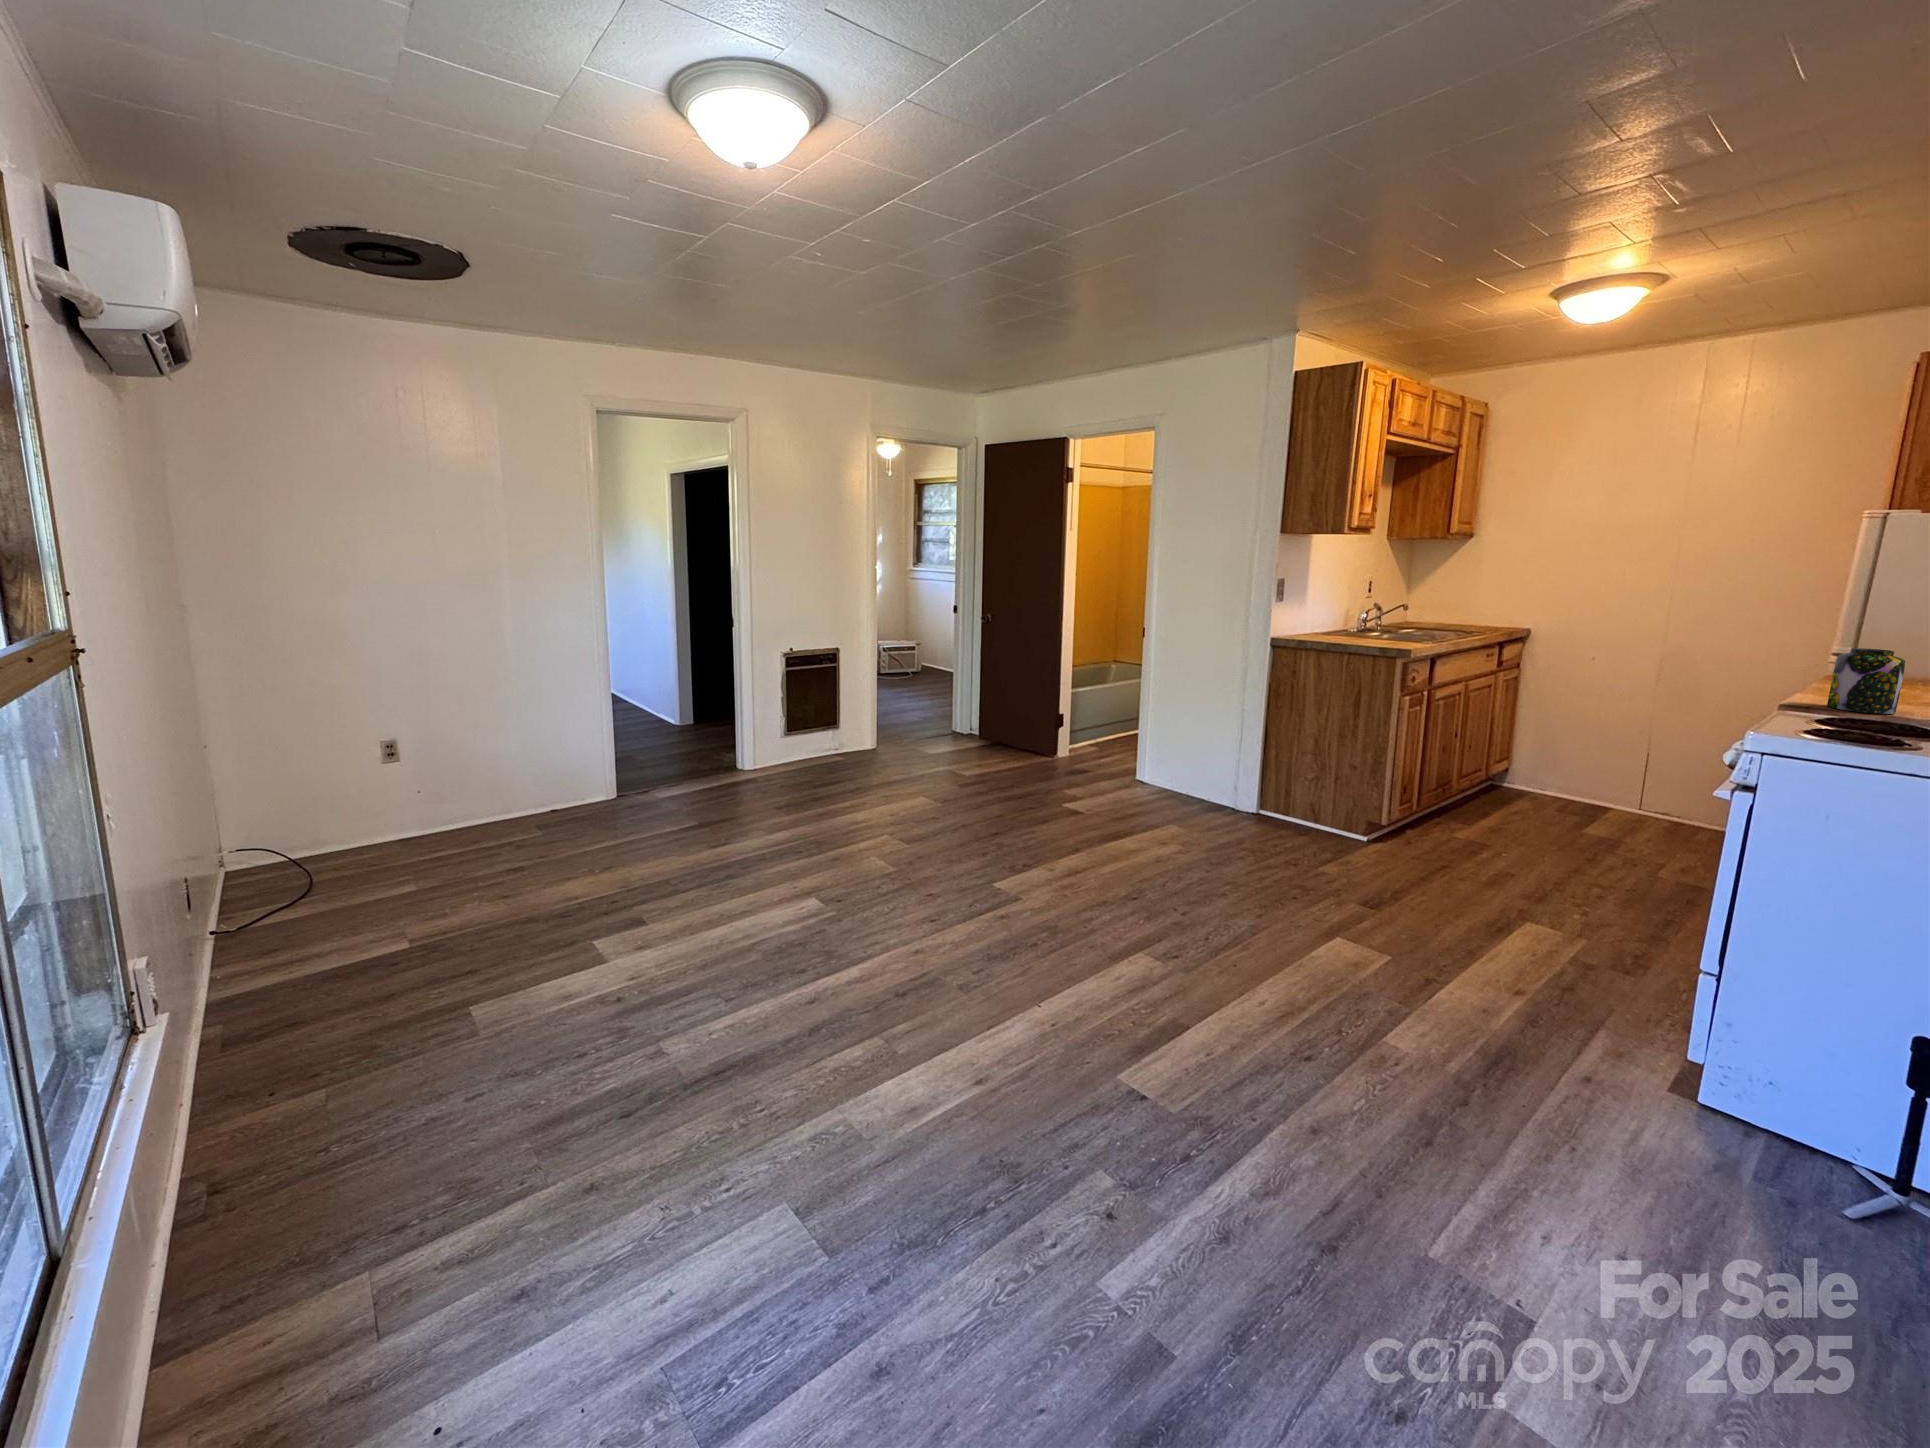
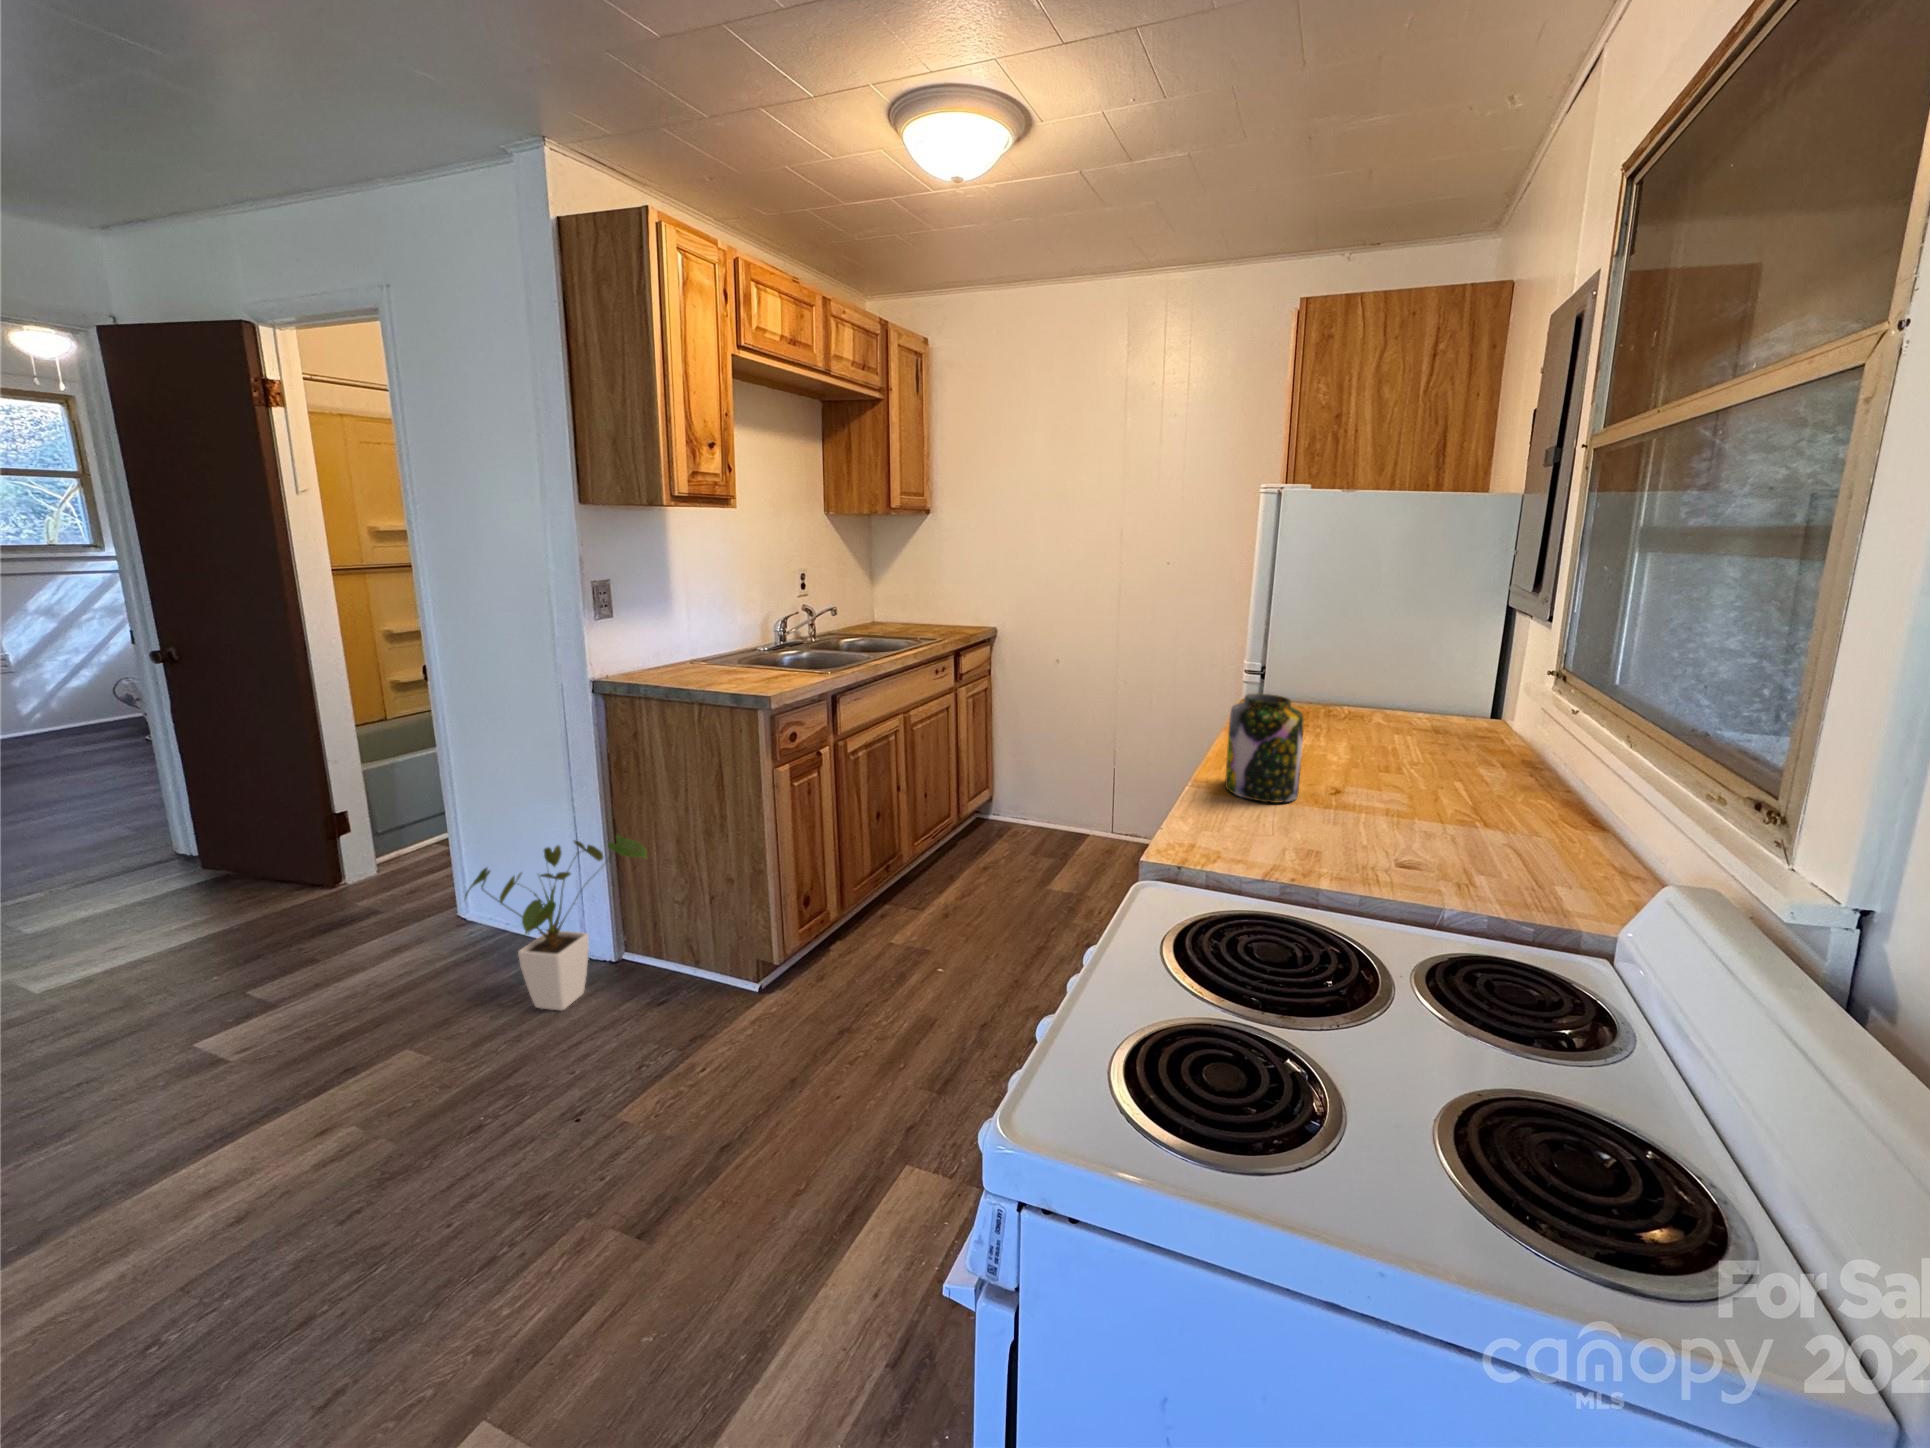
house plant: none [1220,729,1301,824] -> present [465,835,647,1010]

